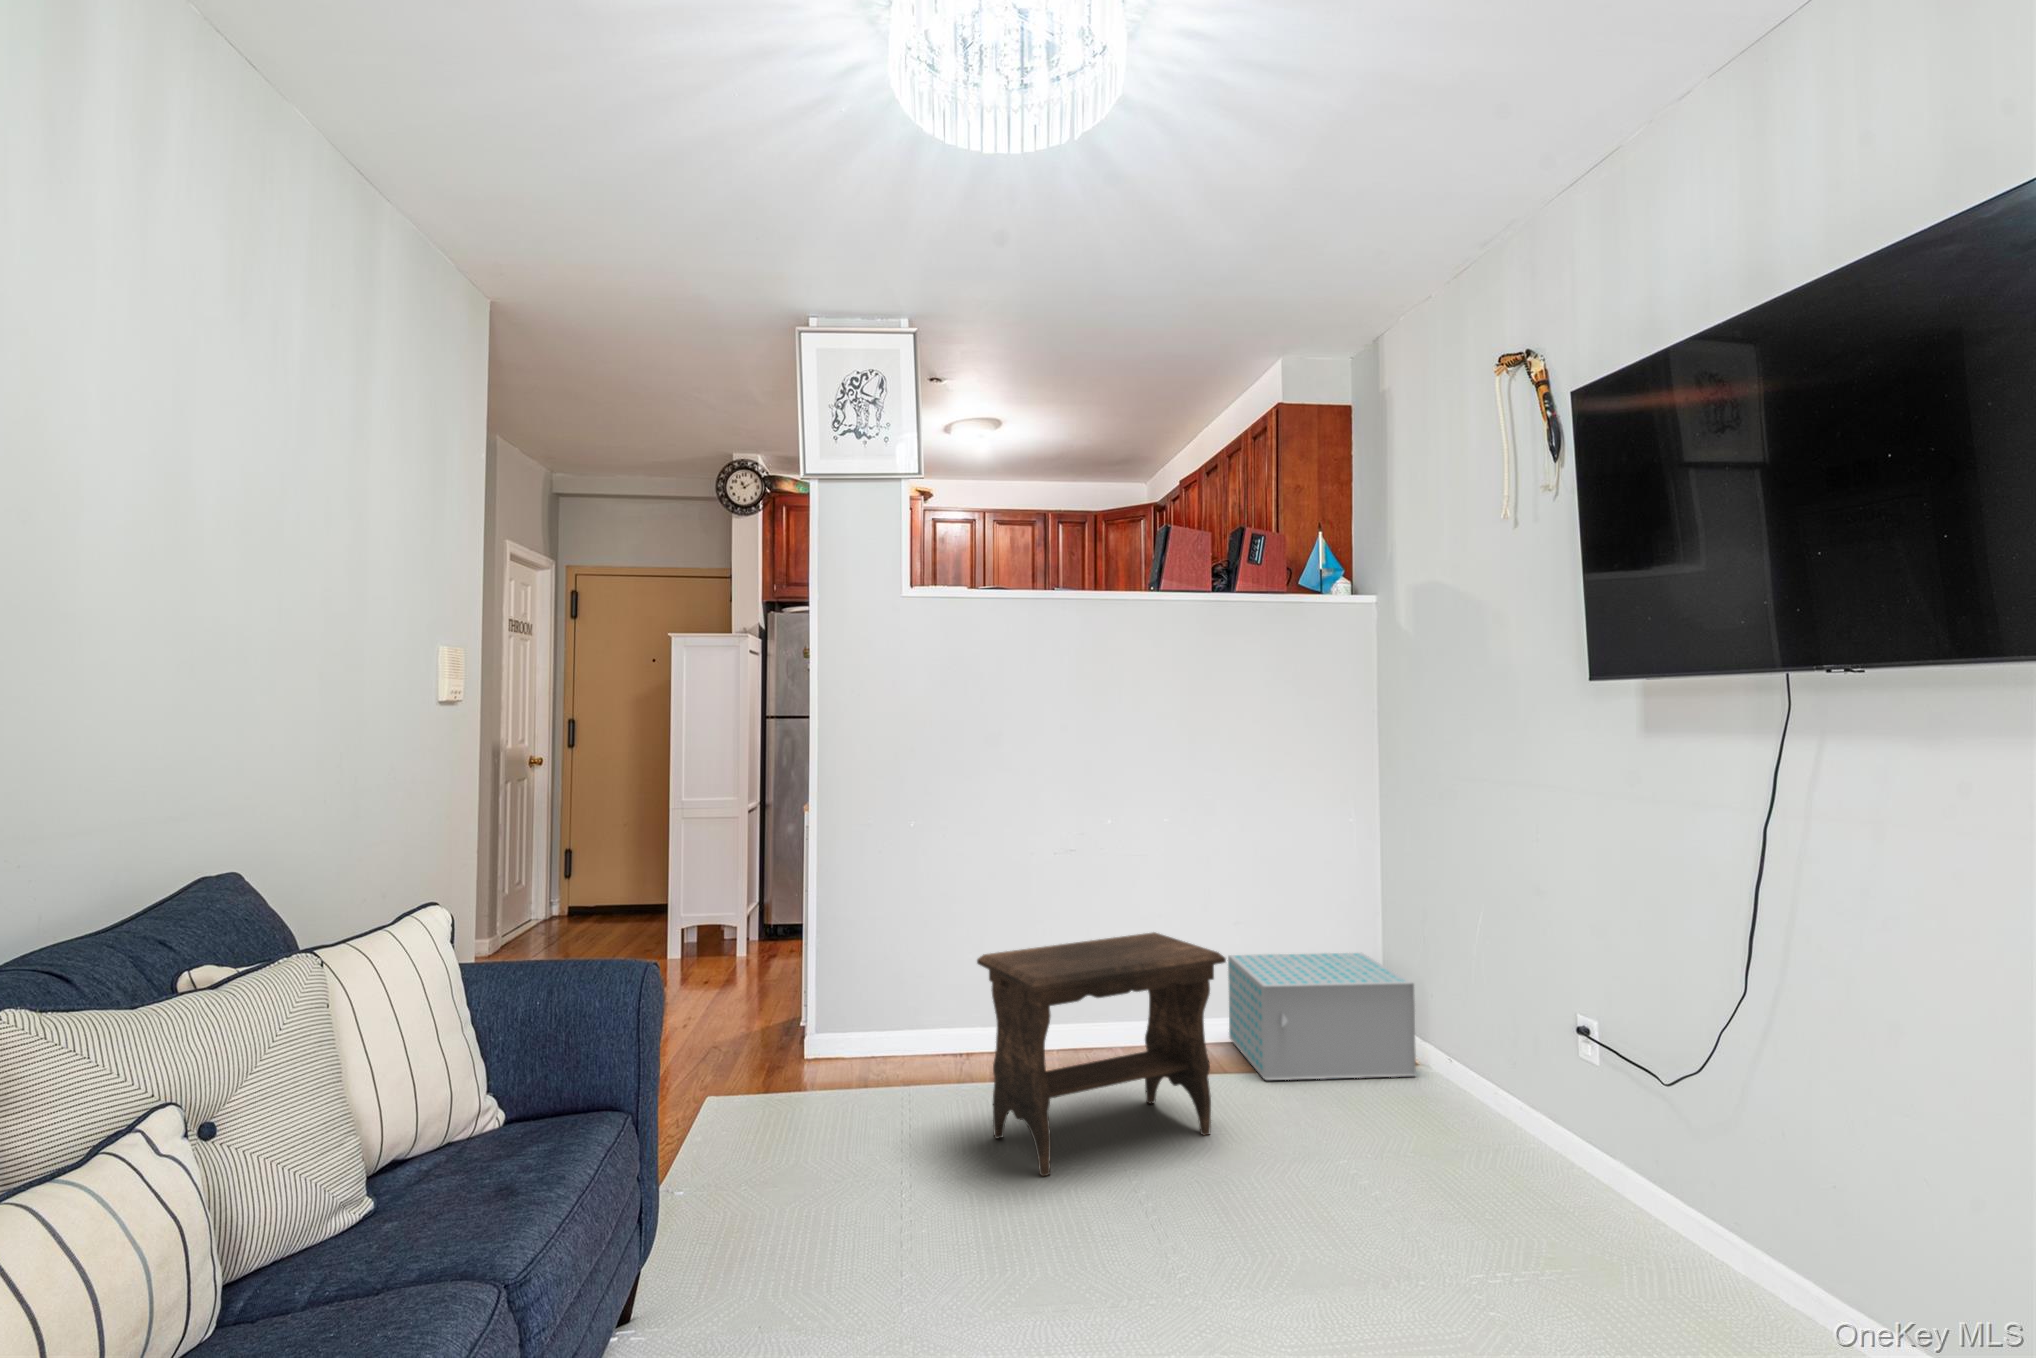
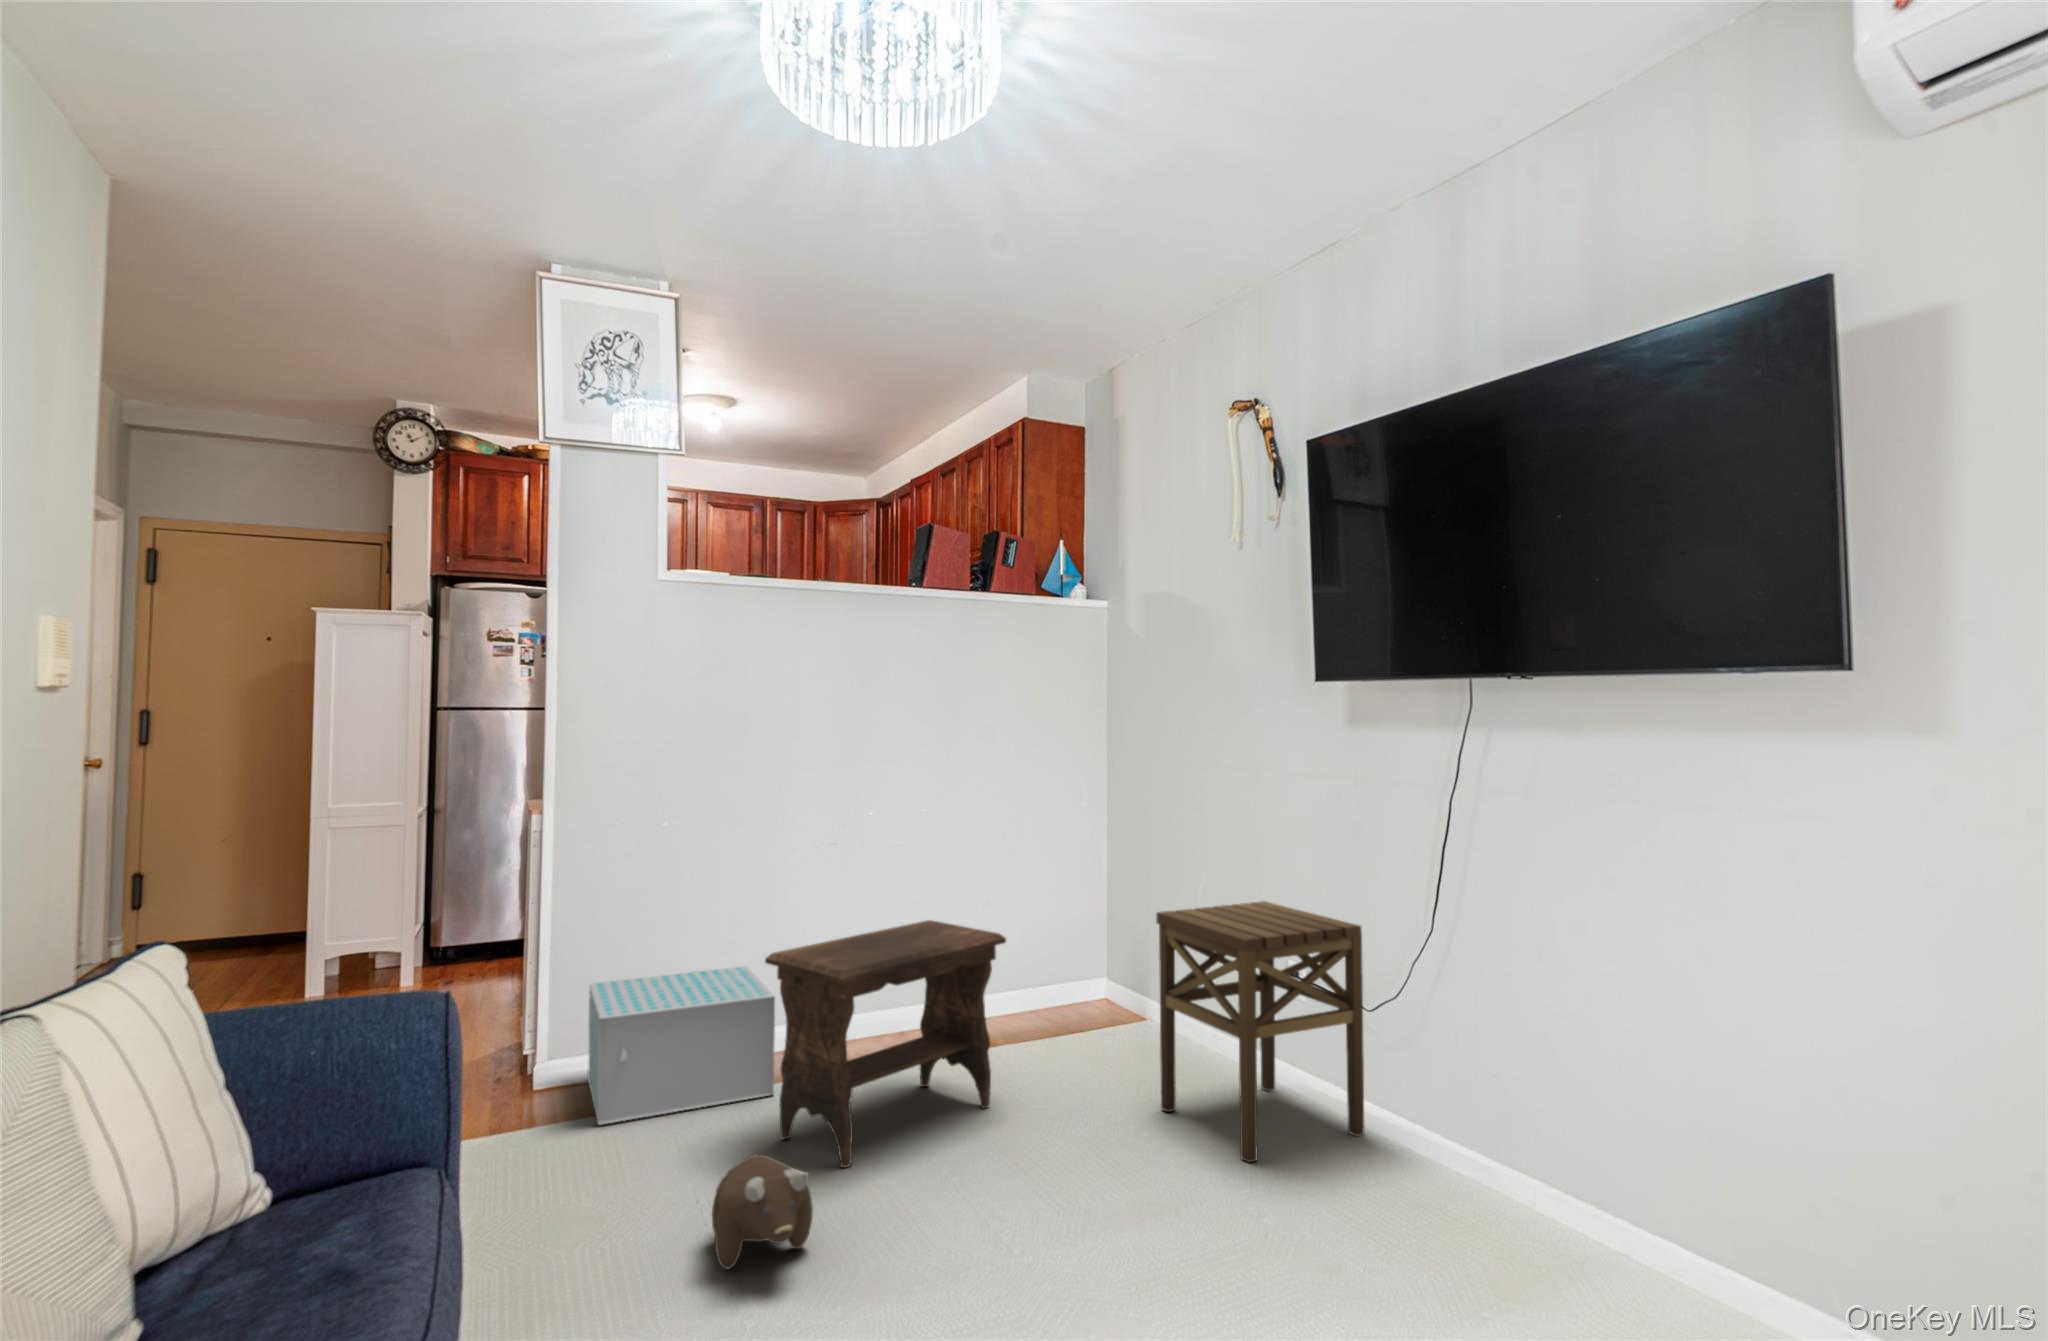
side table: none [1394,938,1660,1246] -> present [1156,901,1364,1163]
storage box: present [1228,953,1416,1080] -> present [588,966,775,1125]
plush toy: none [888,1152,984,1260] -> present [712,1155,813,1269]

